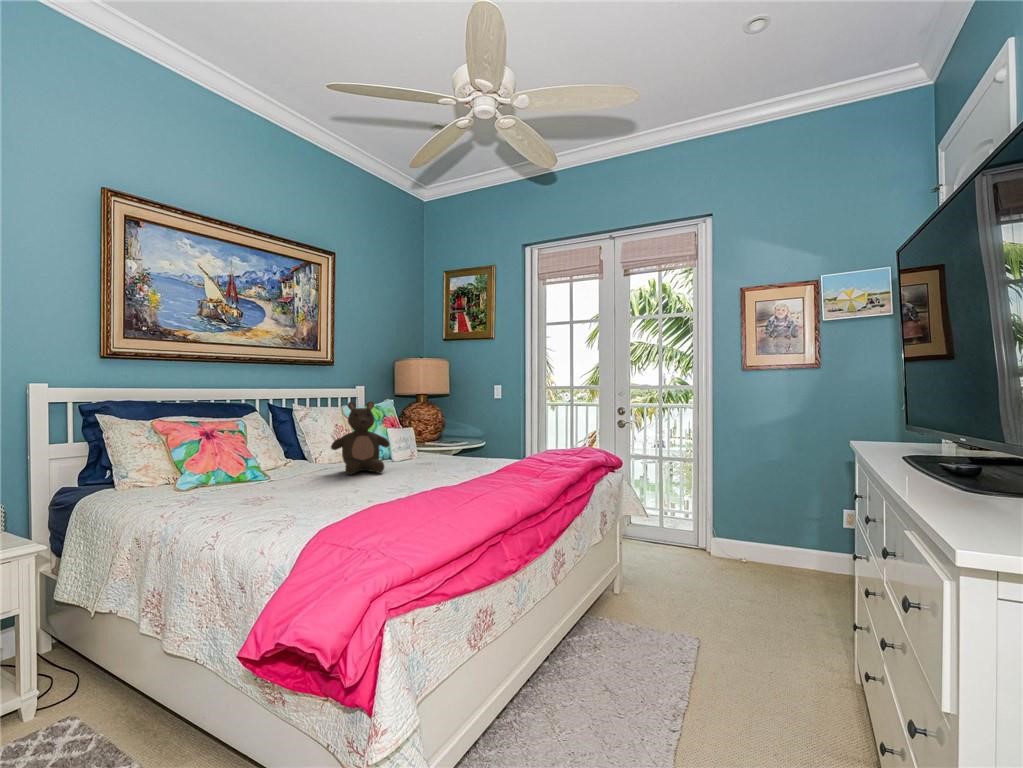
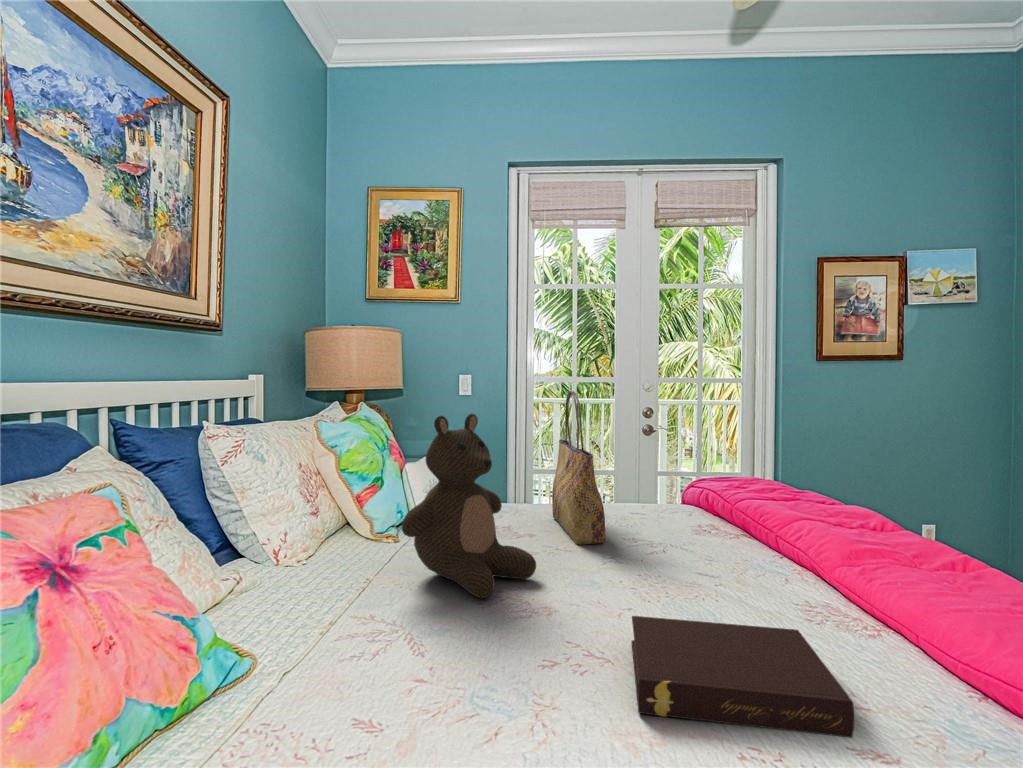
tote bag: none [432,392,467,468] -> present [552,391,605,545]
book: none [324,475,405,501] -> present [632,616,854,738]

